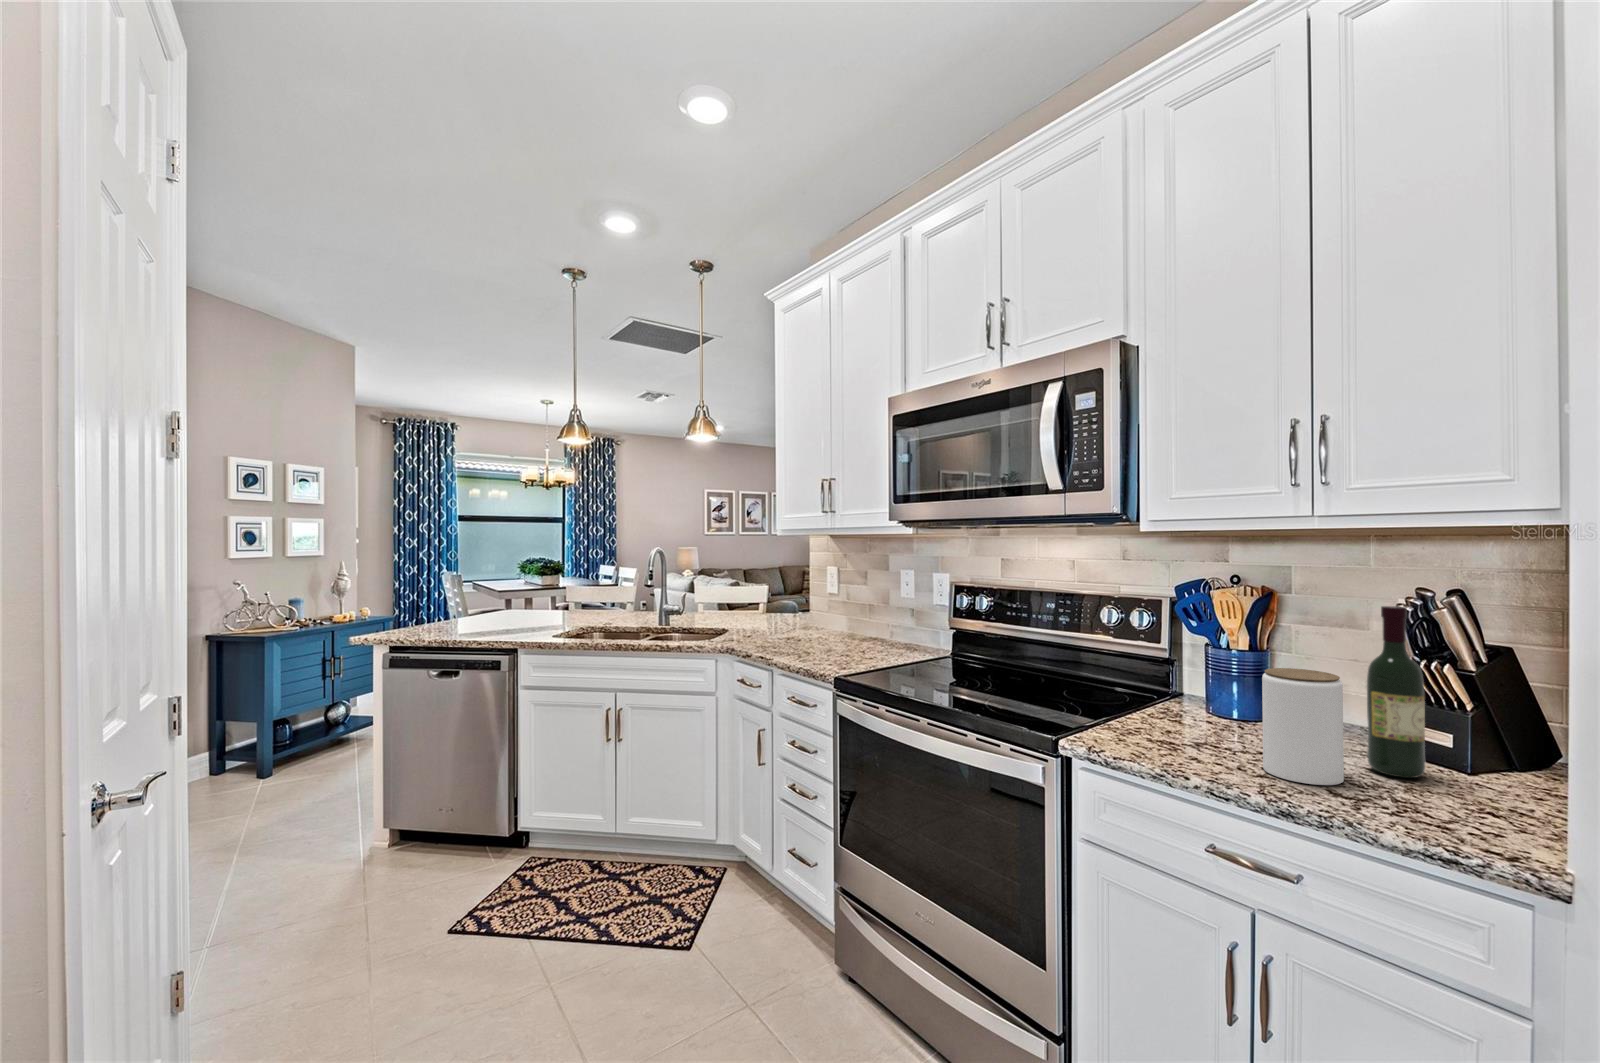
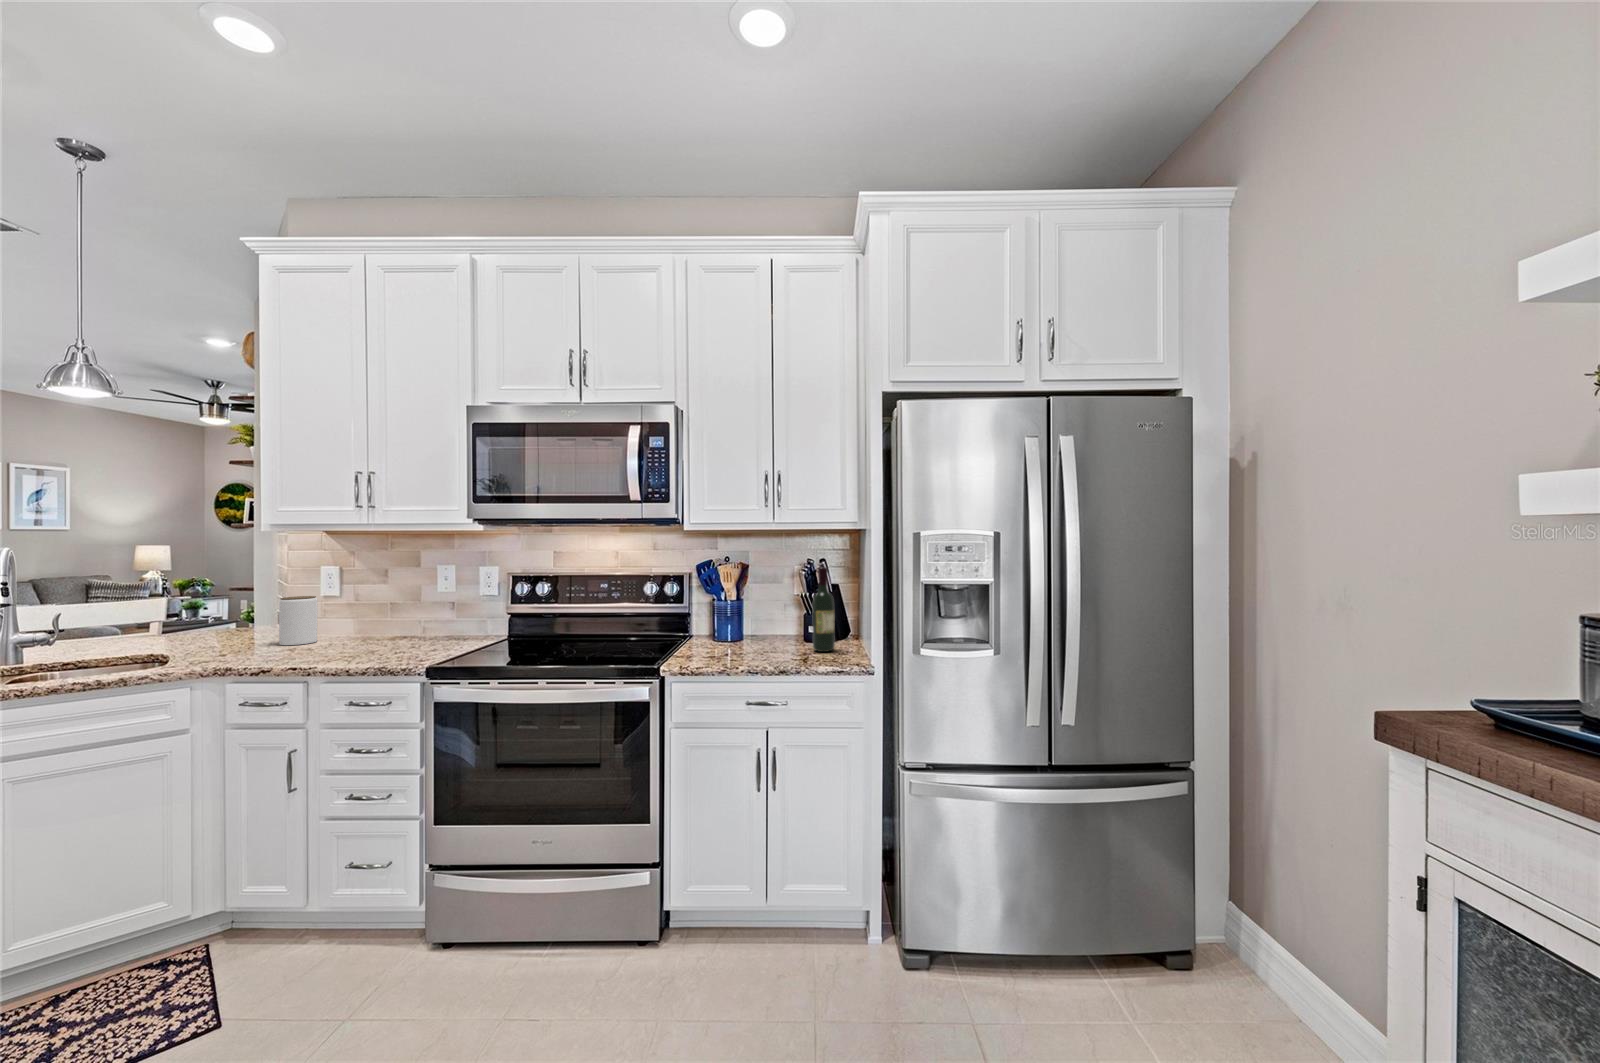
jar: present [1262,668,1344,785] -> present [279,596,317,645]

